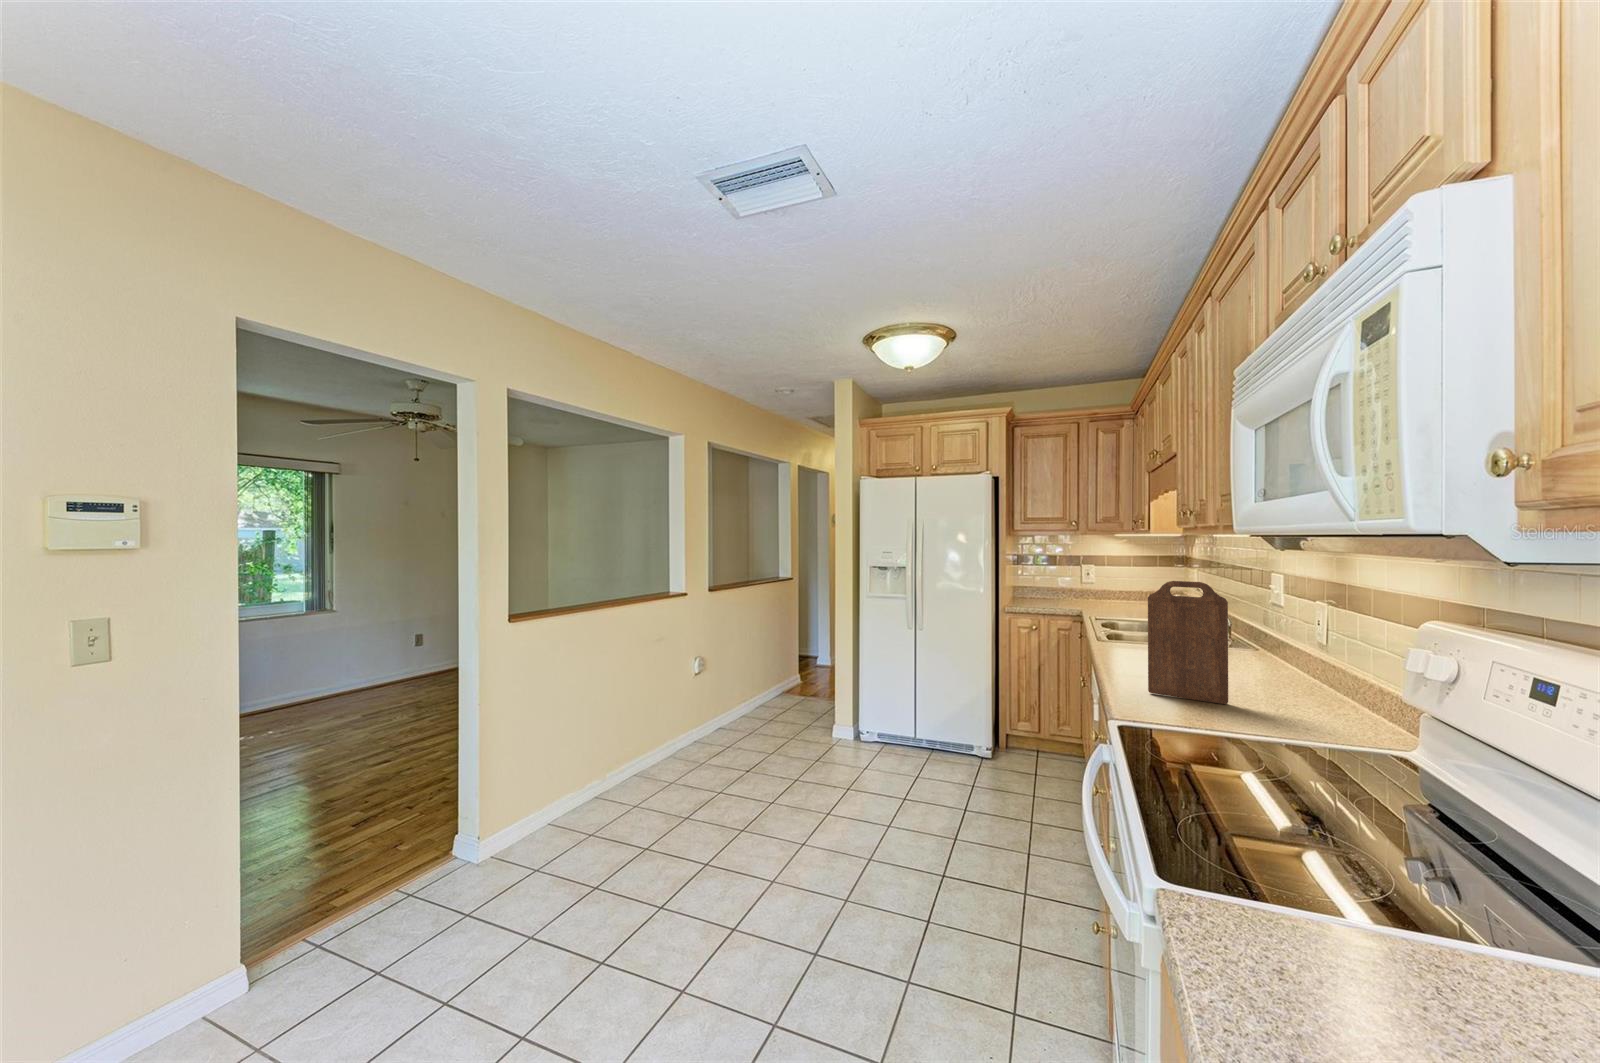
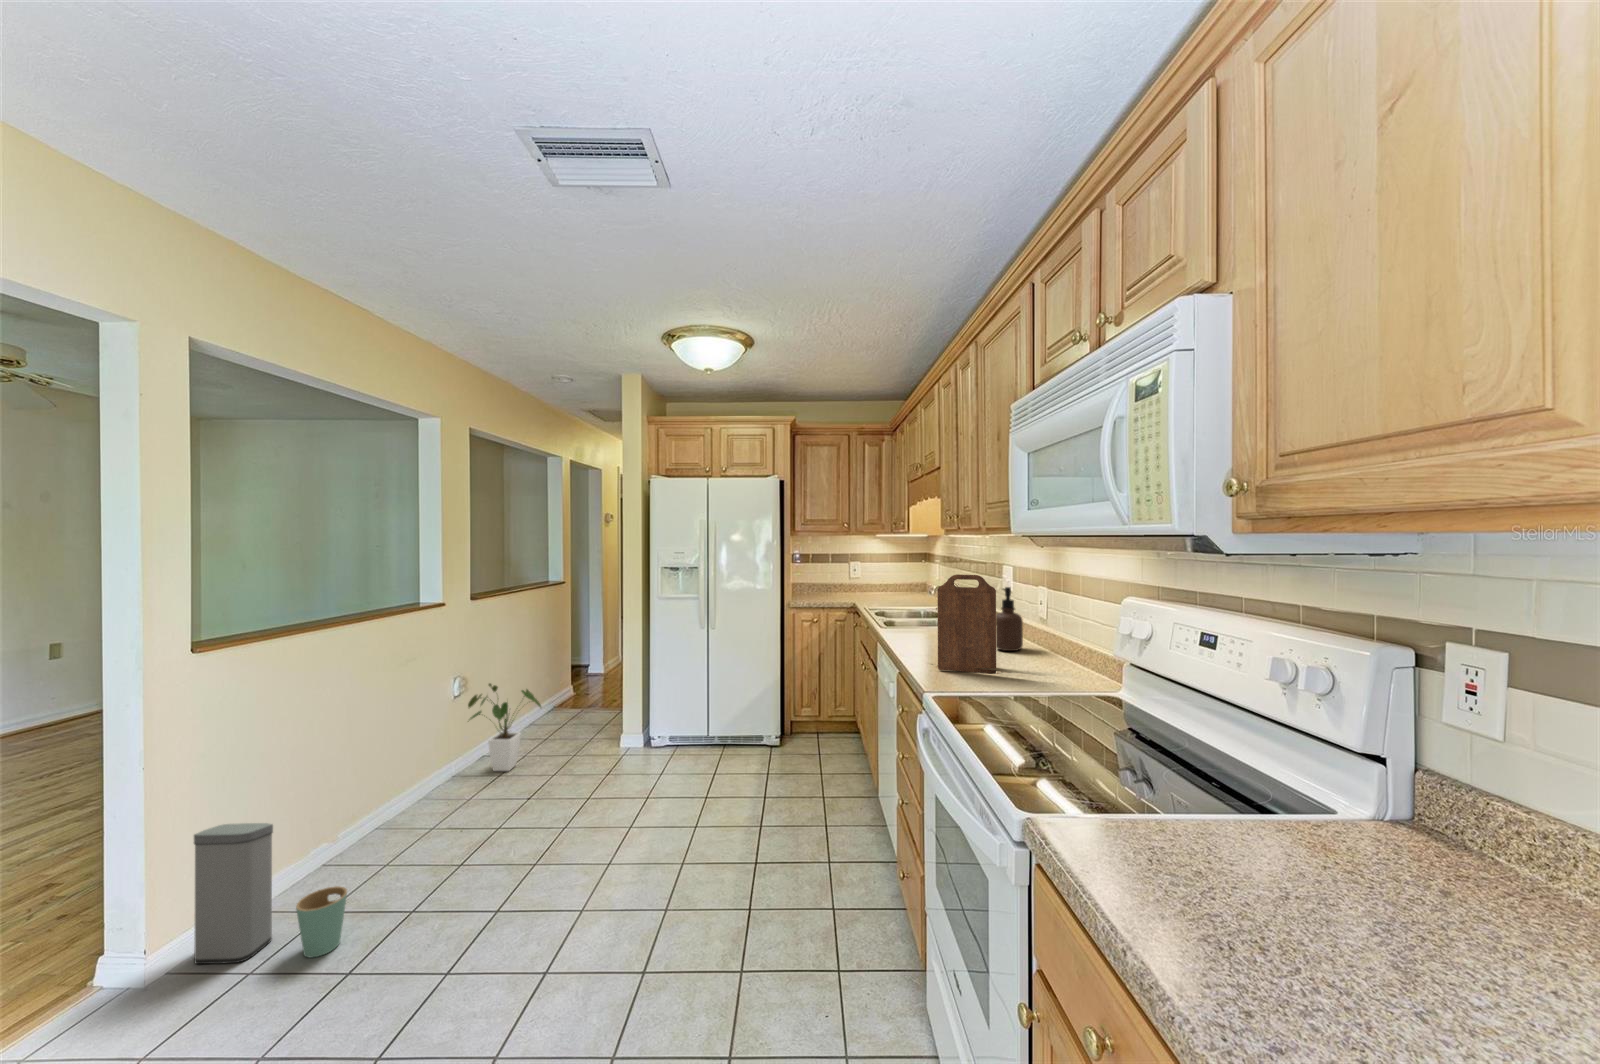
soap dispenser: none [1237,599,1280,680] -> present [996,587,1023,651]
house plant: none [701,666,763,746] -> present [468,683,541,771]
trash can: none [506,752,599,867] -> present [194,823,347,964]

